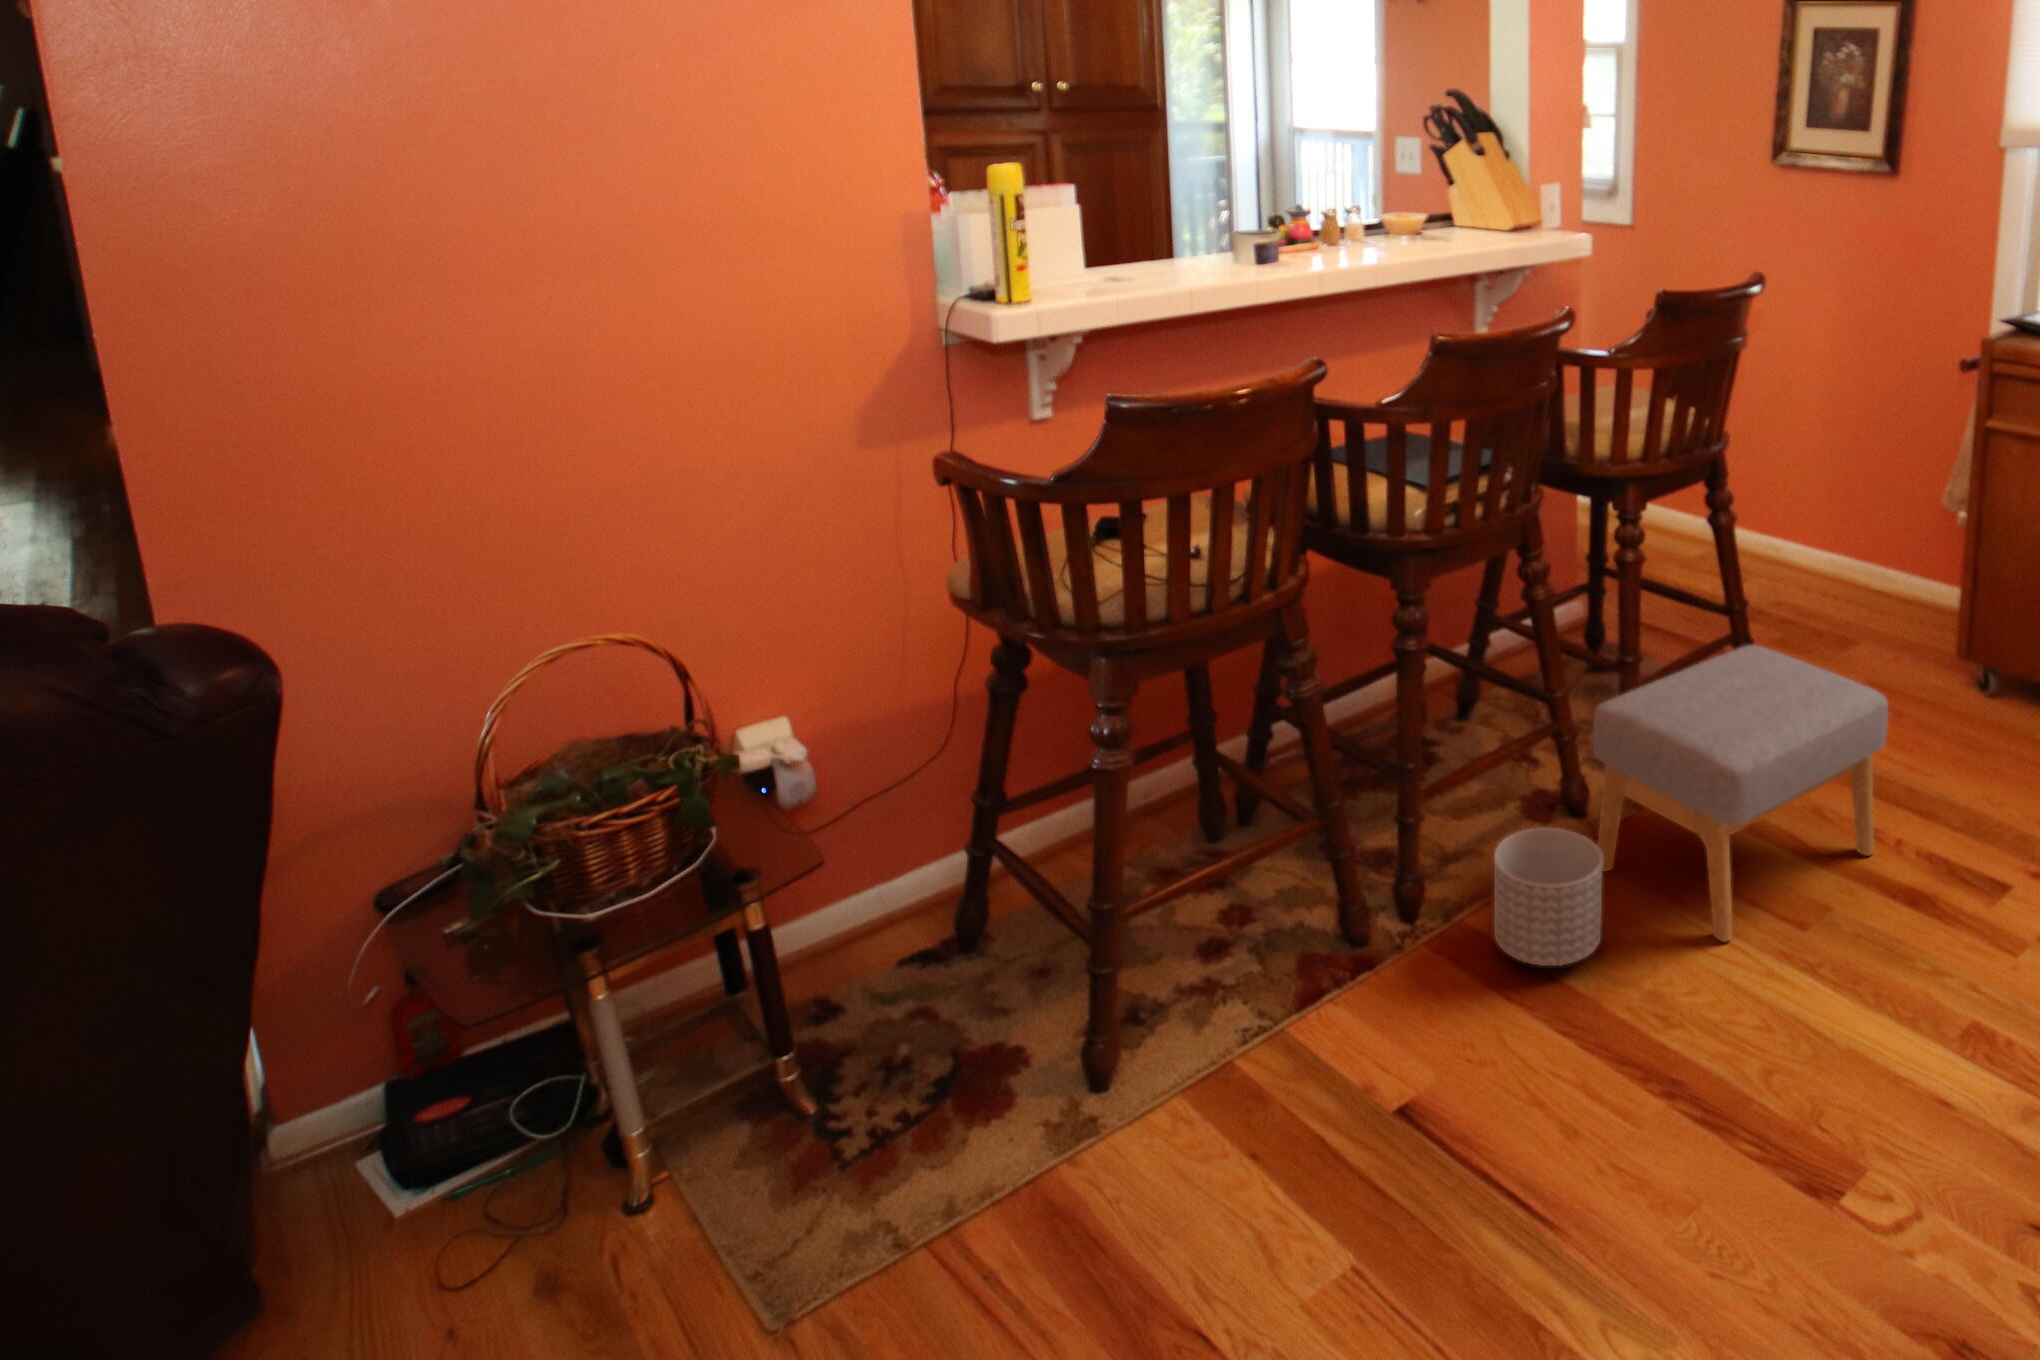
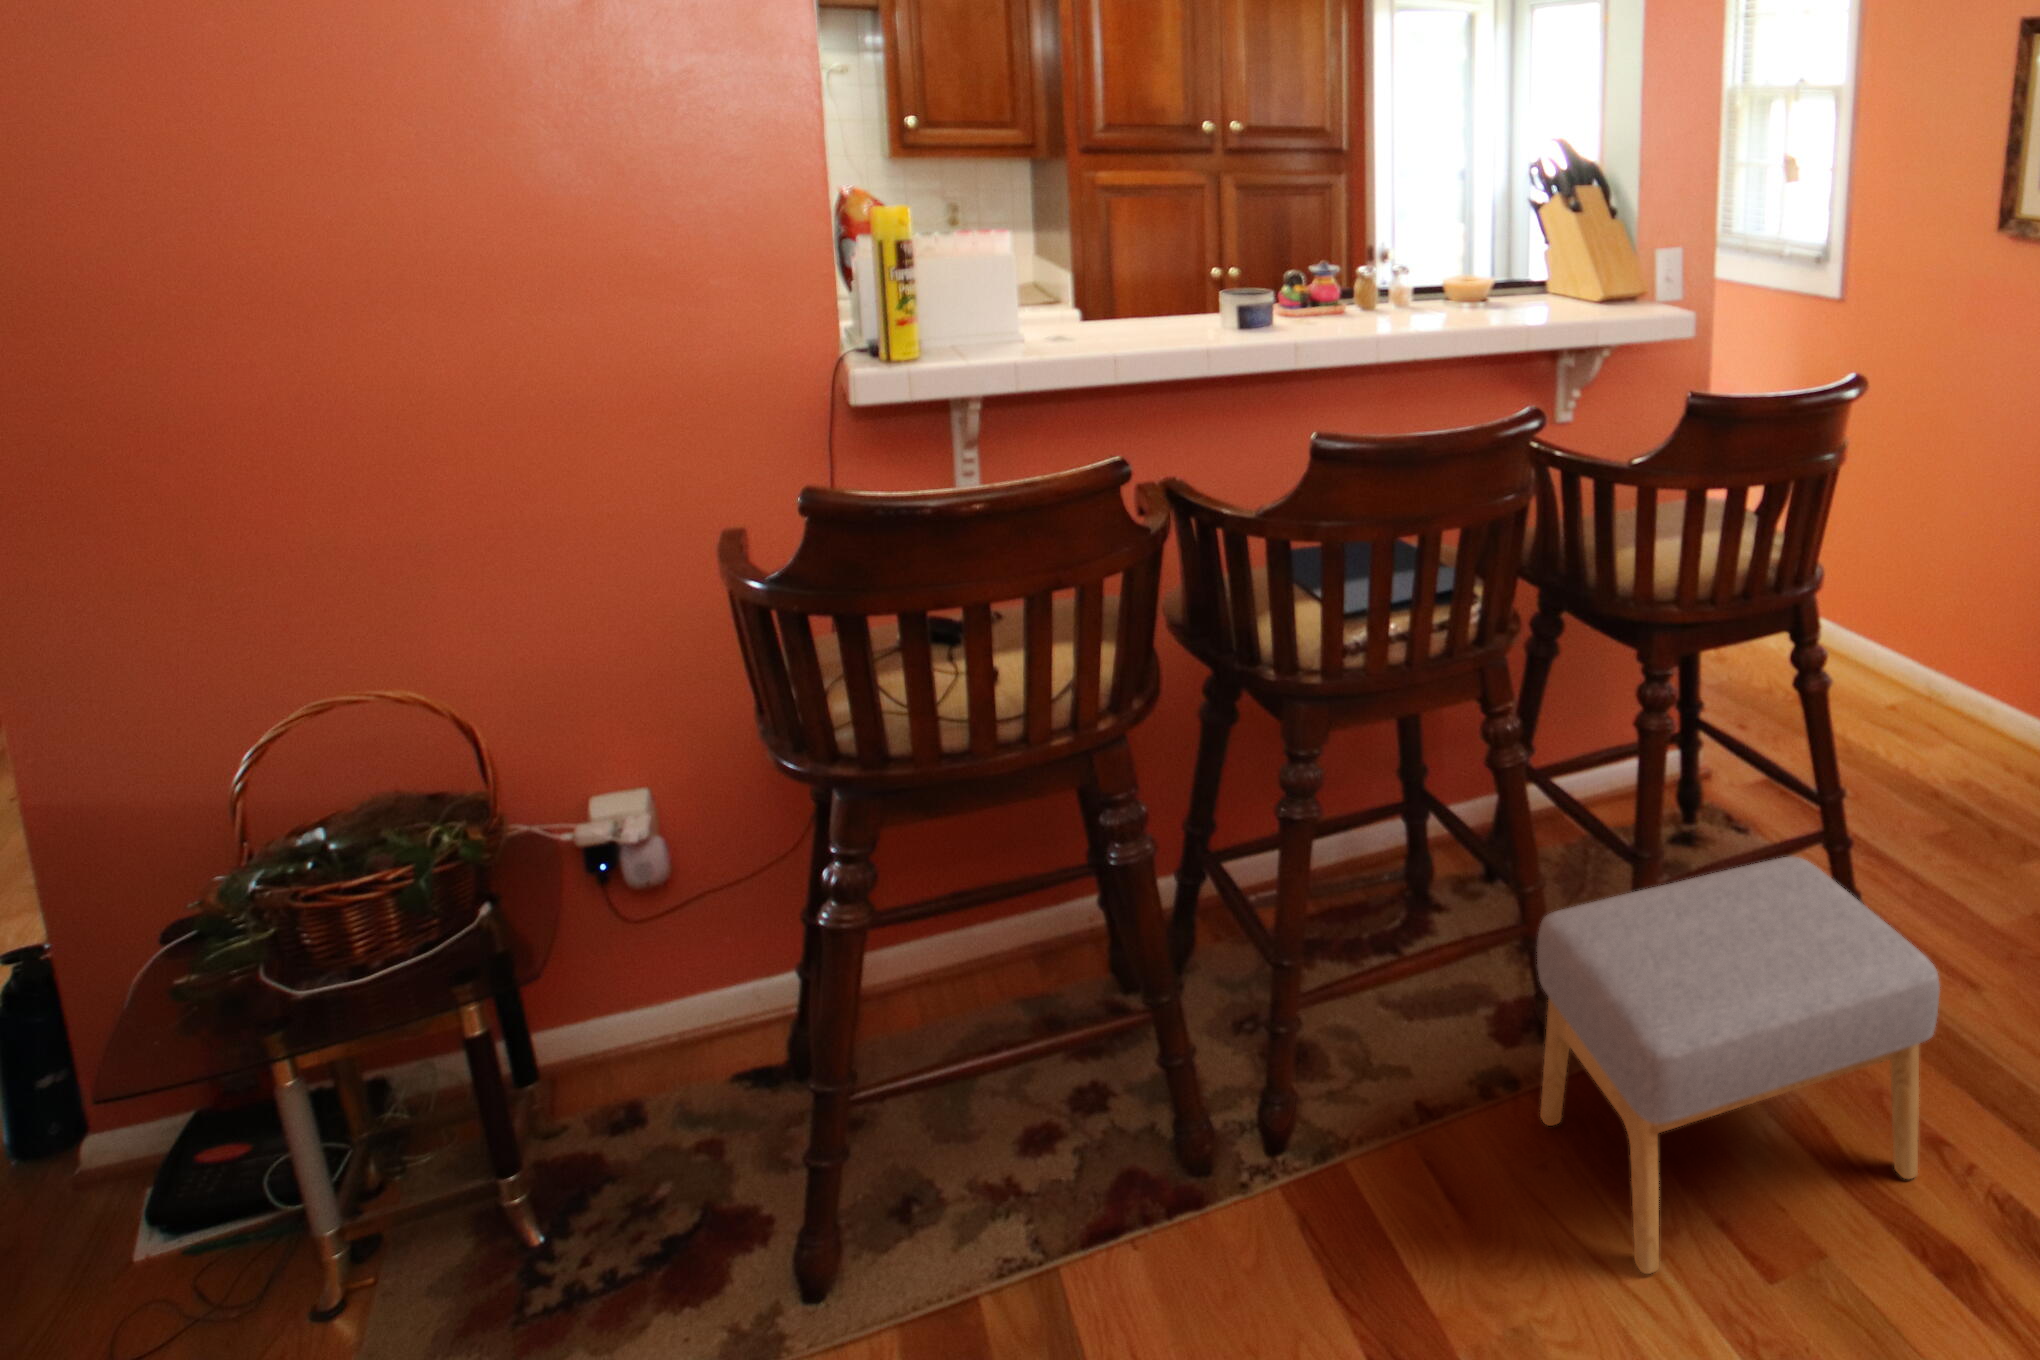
planter: present [1494,828,1603,966] -> none [1348,1065,1487,1263]

